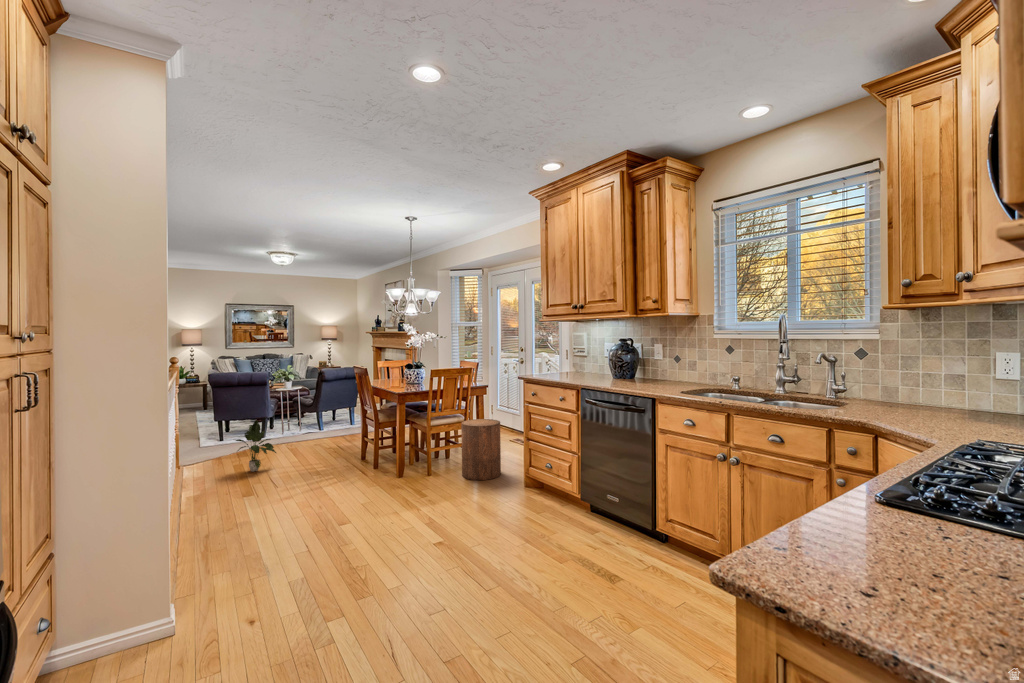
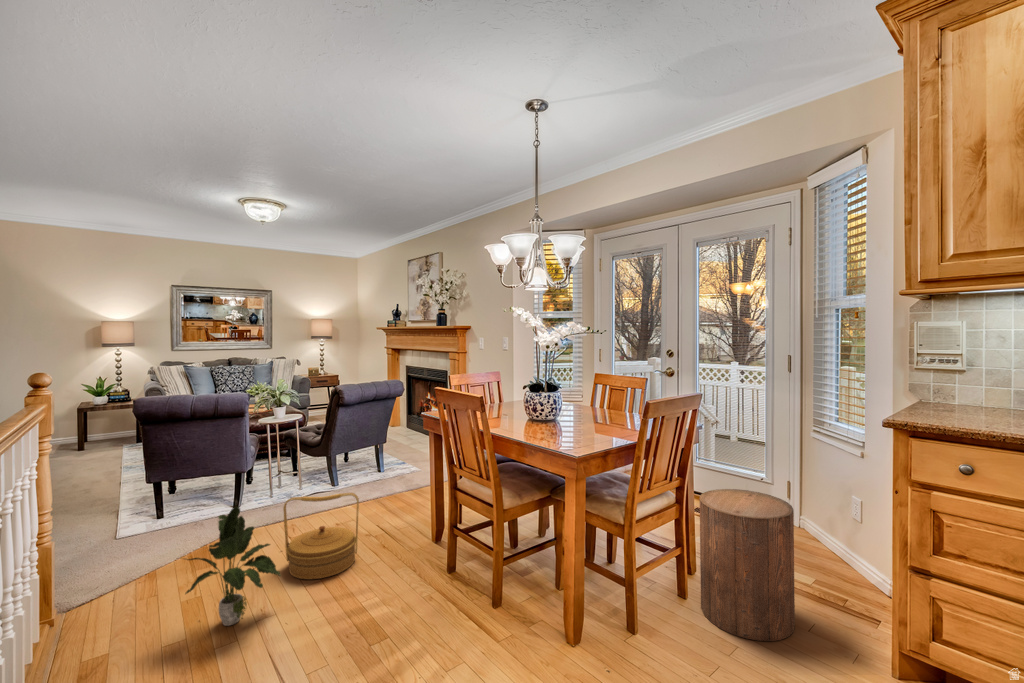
basket: none [281,422,319,461] -> present [283,493,359,579]

